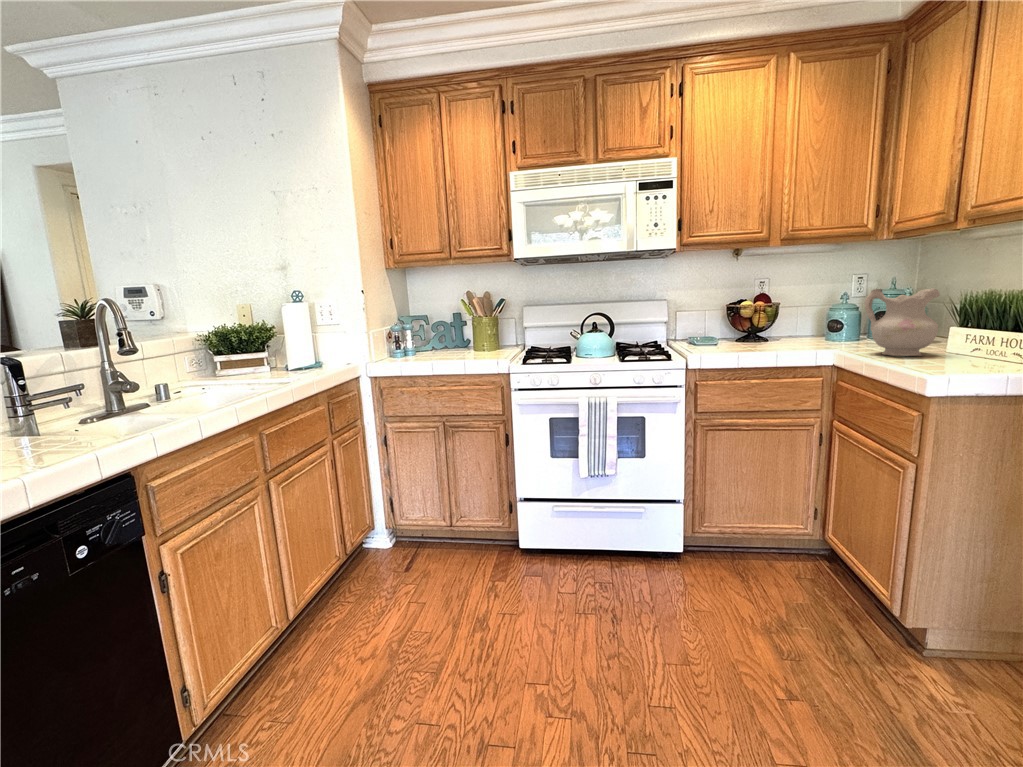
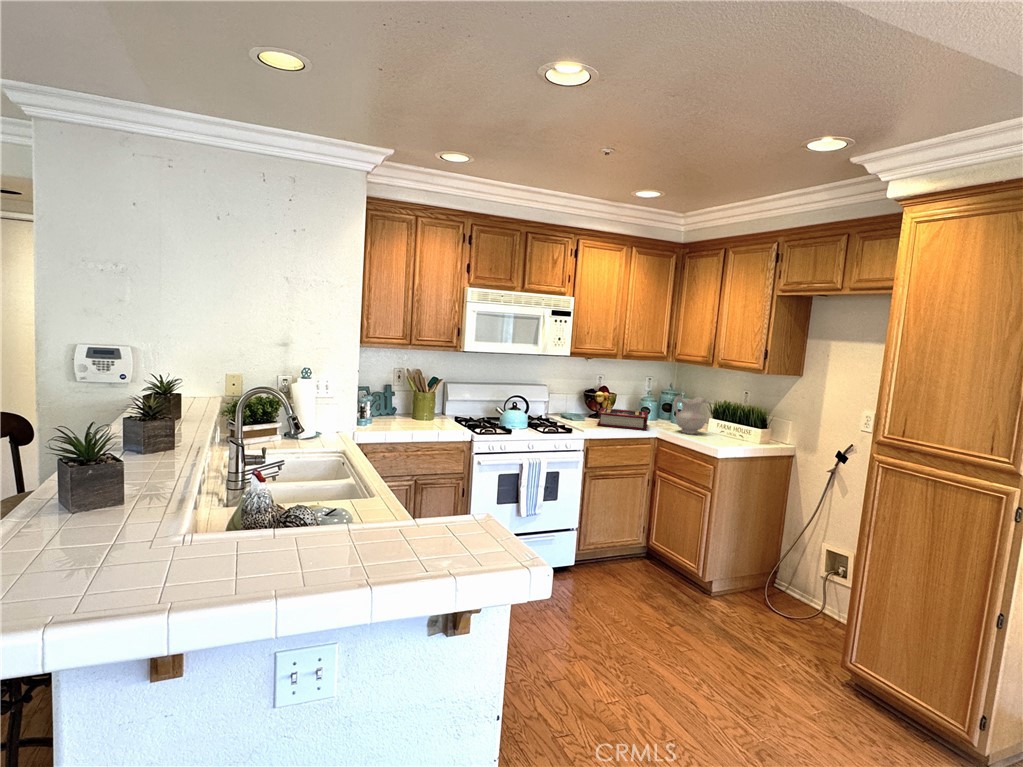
book: none [728,324,829,353] -> present [597,408,648,430]

